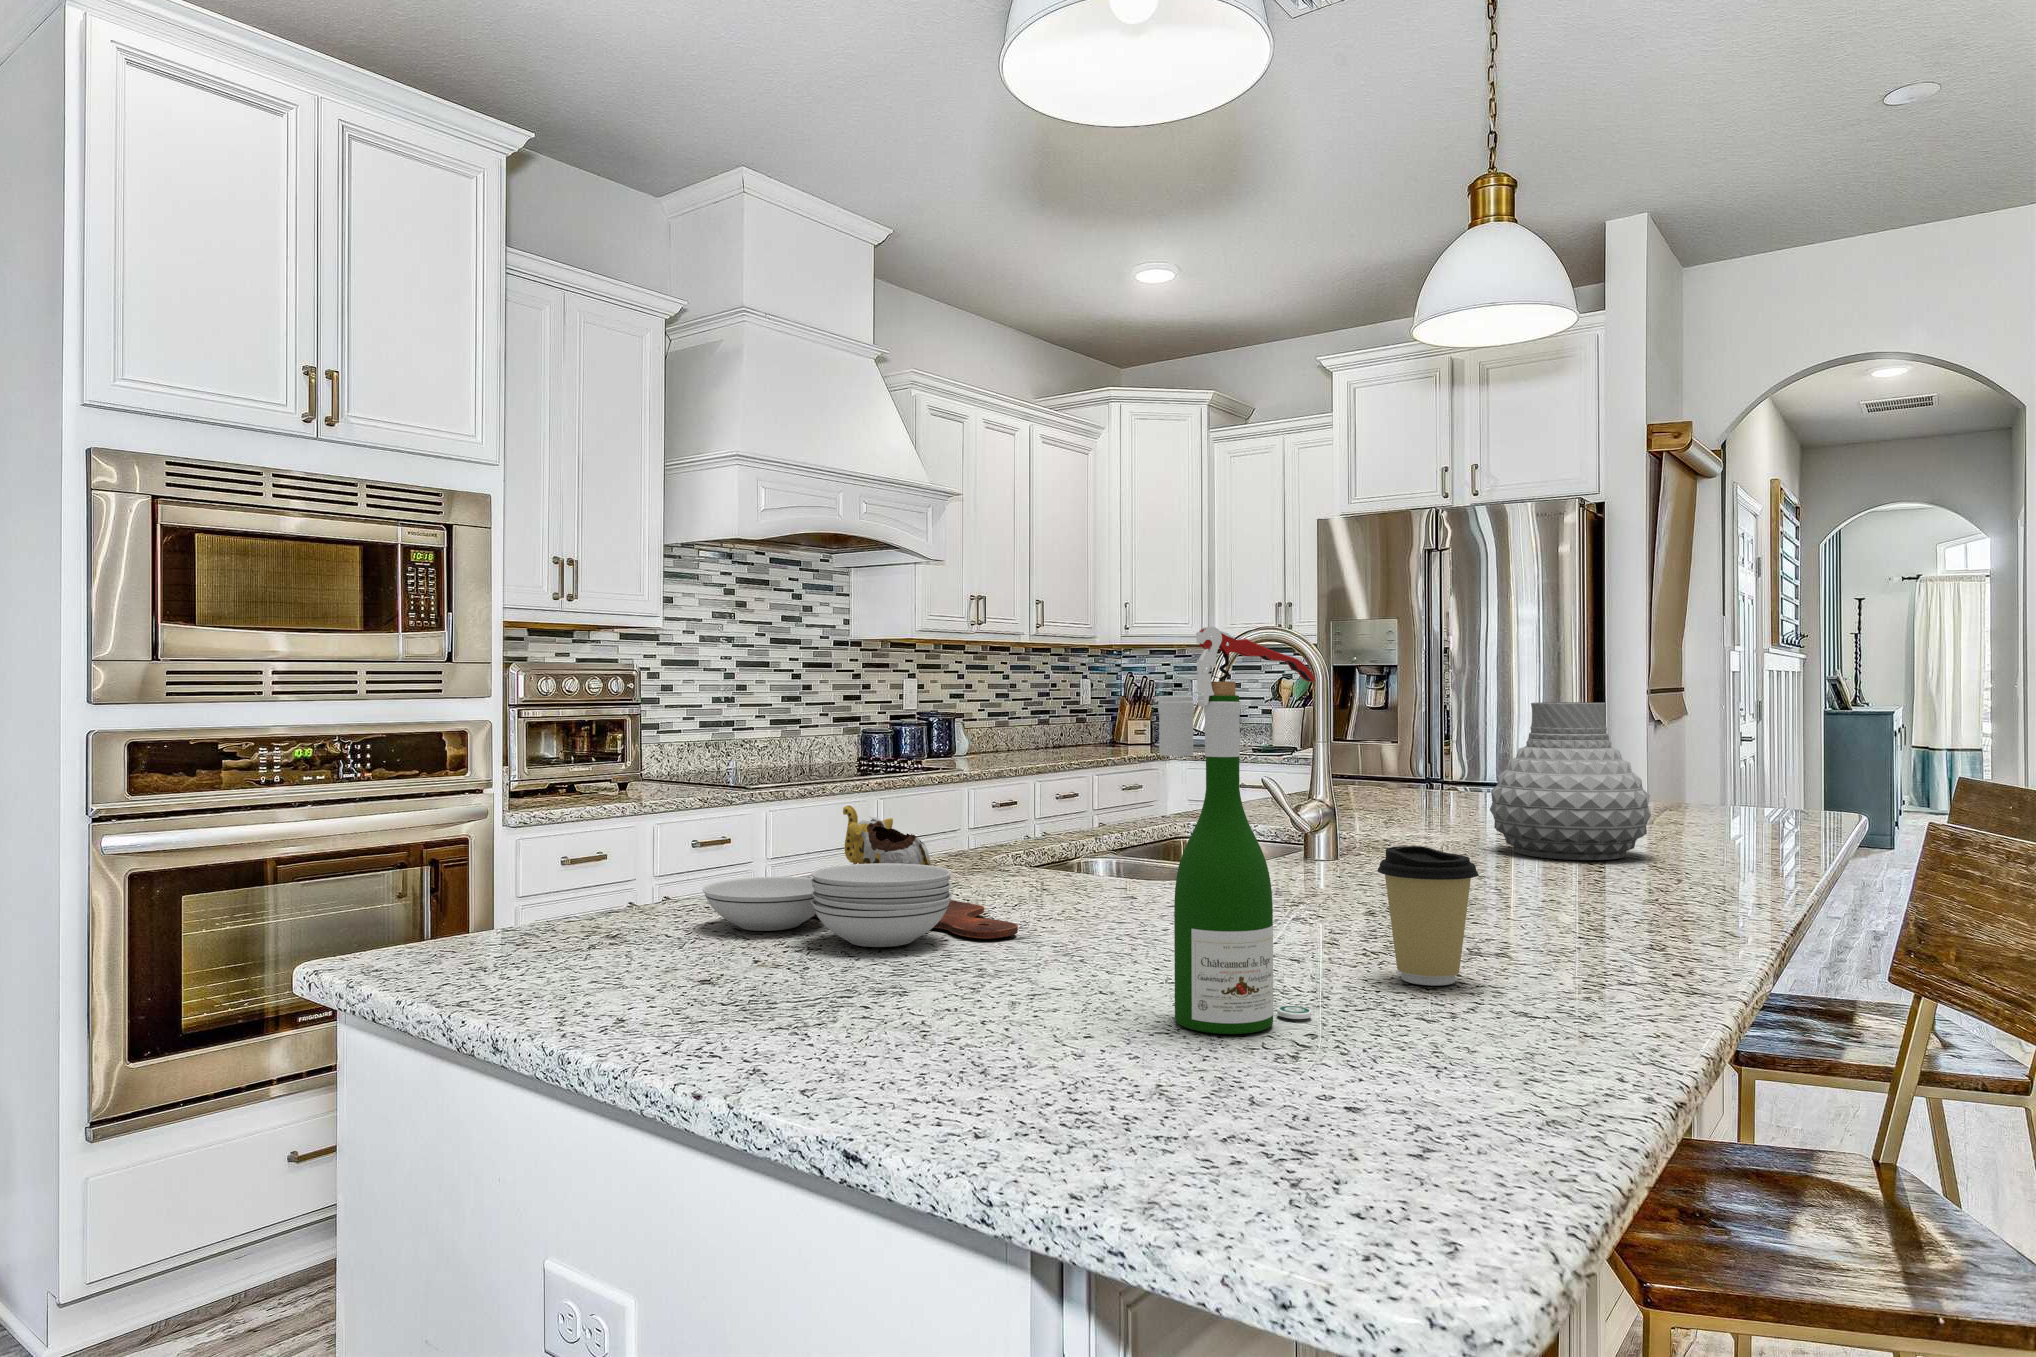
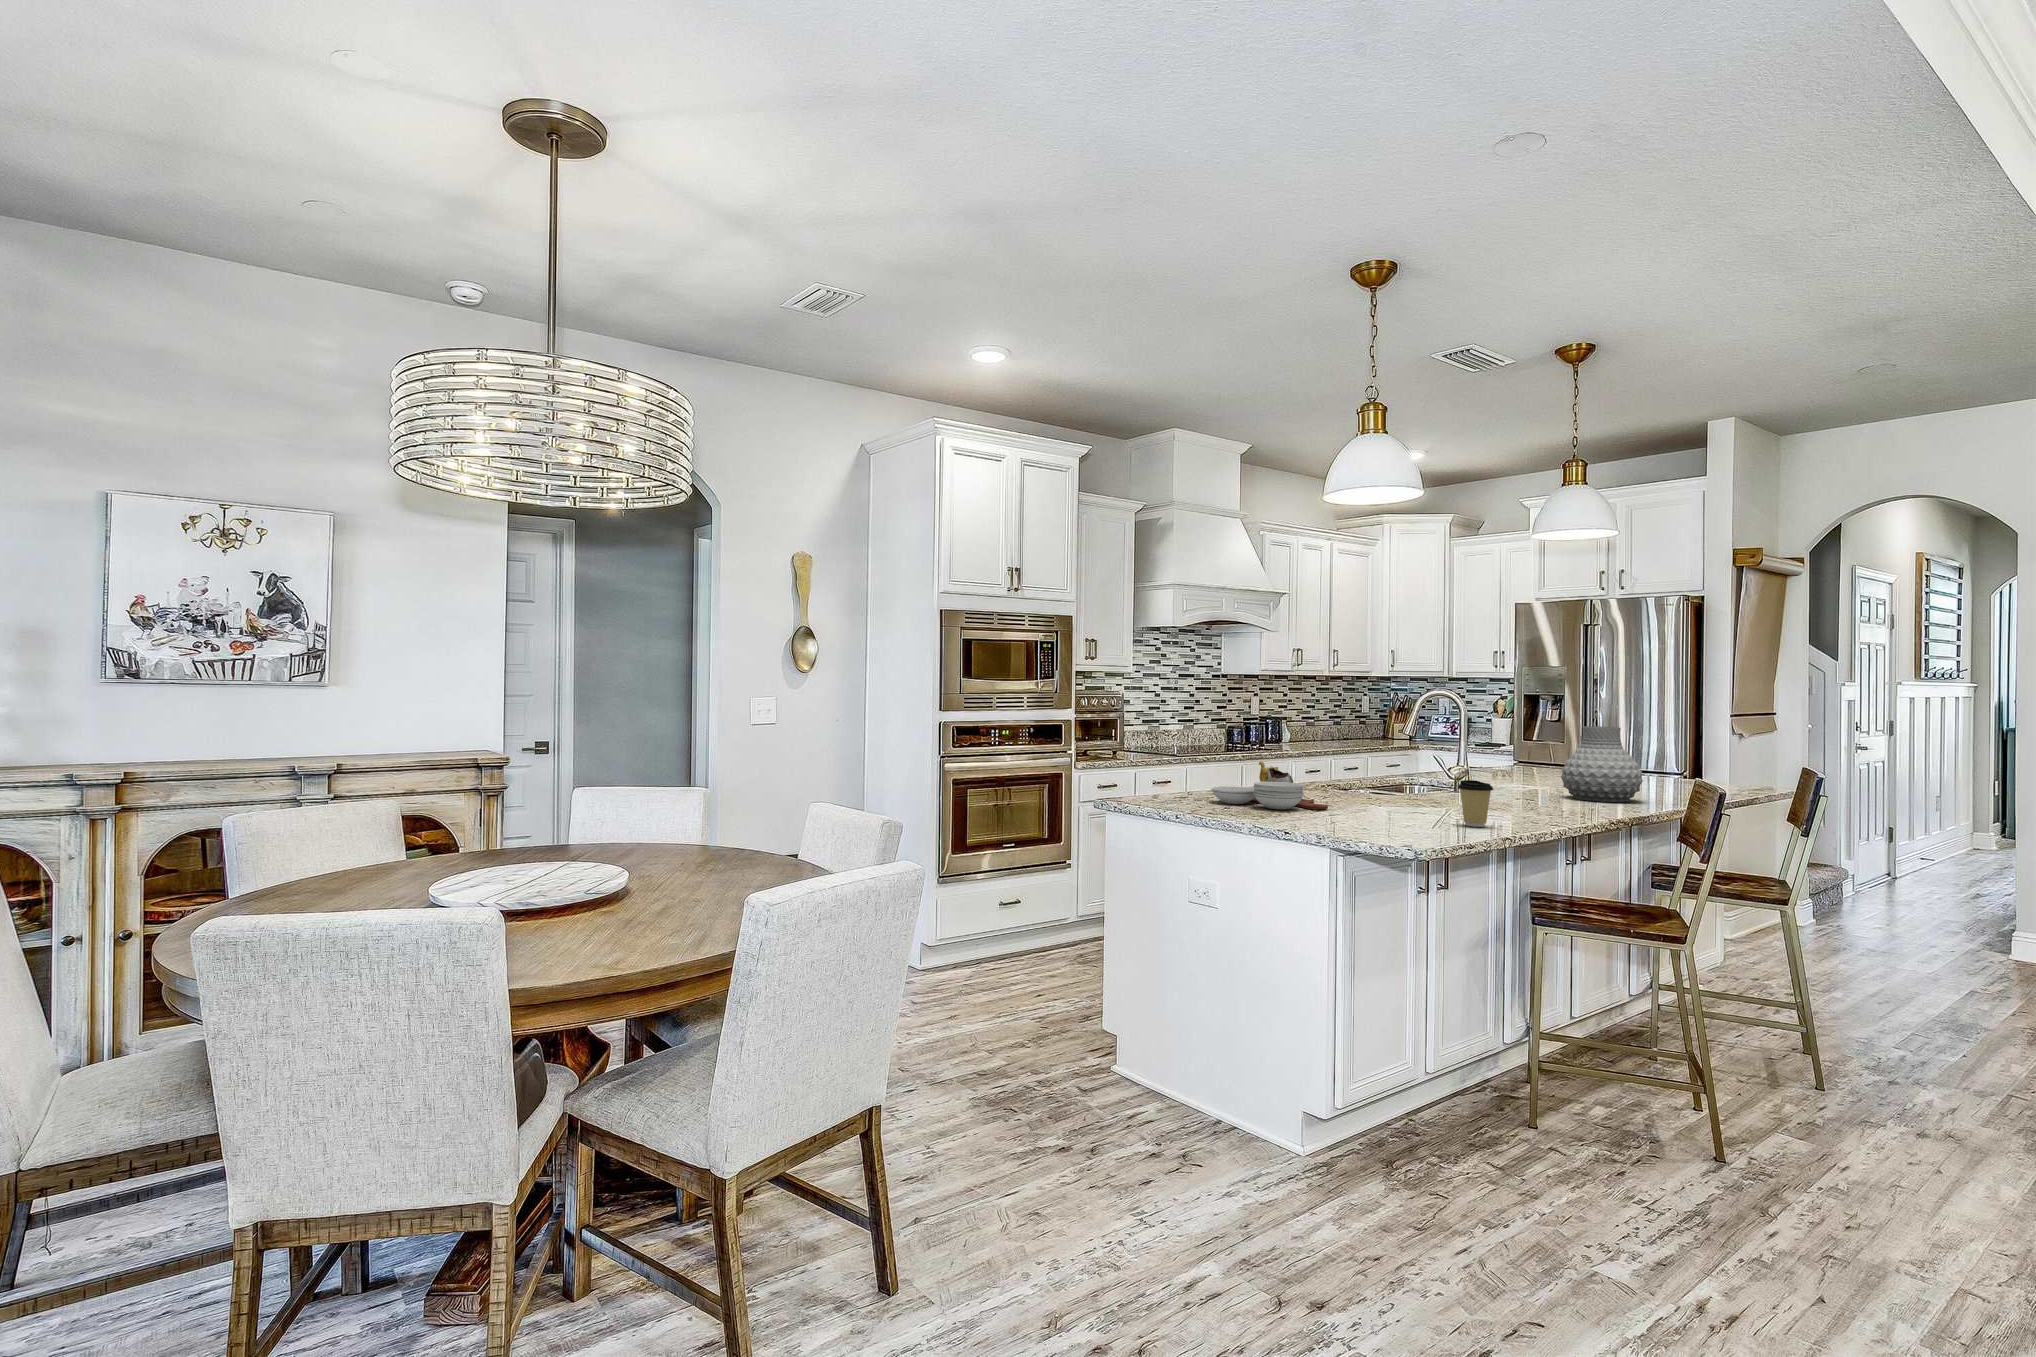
wine bottle: present [1158,627,1316,1034] -> none [1376,707,1428,830]

